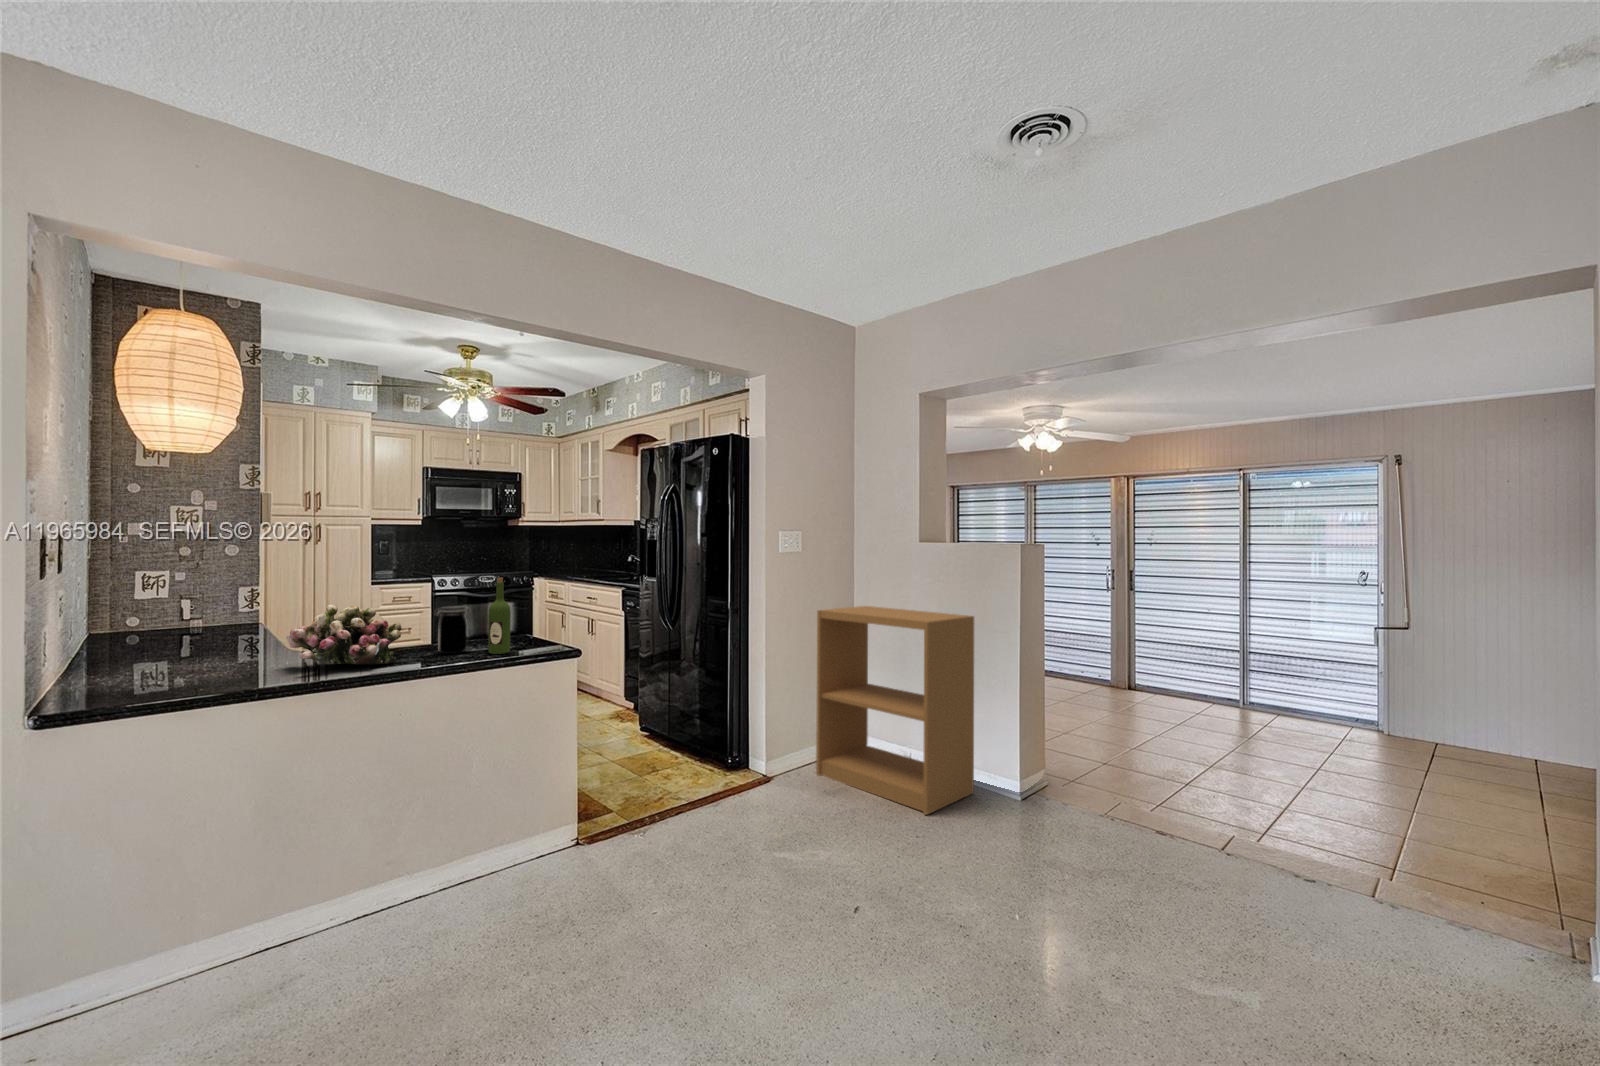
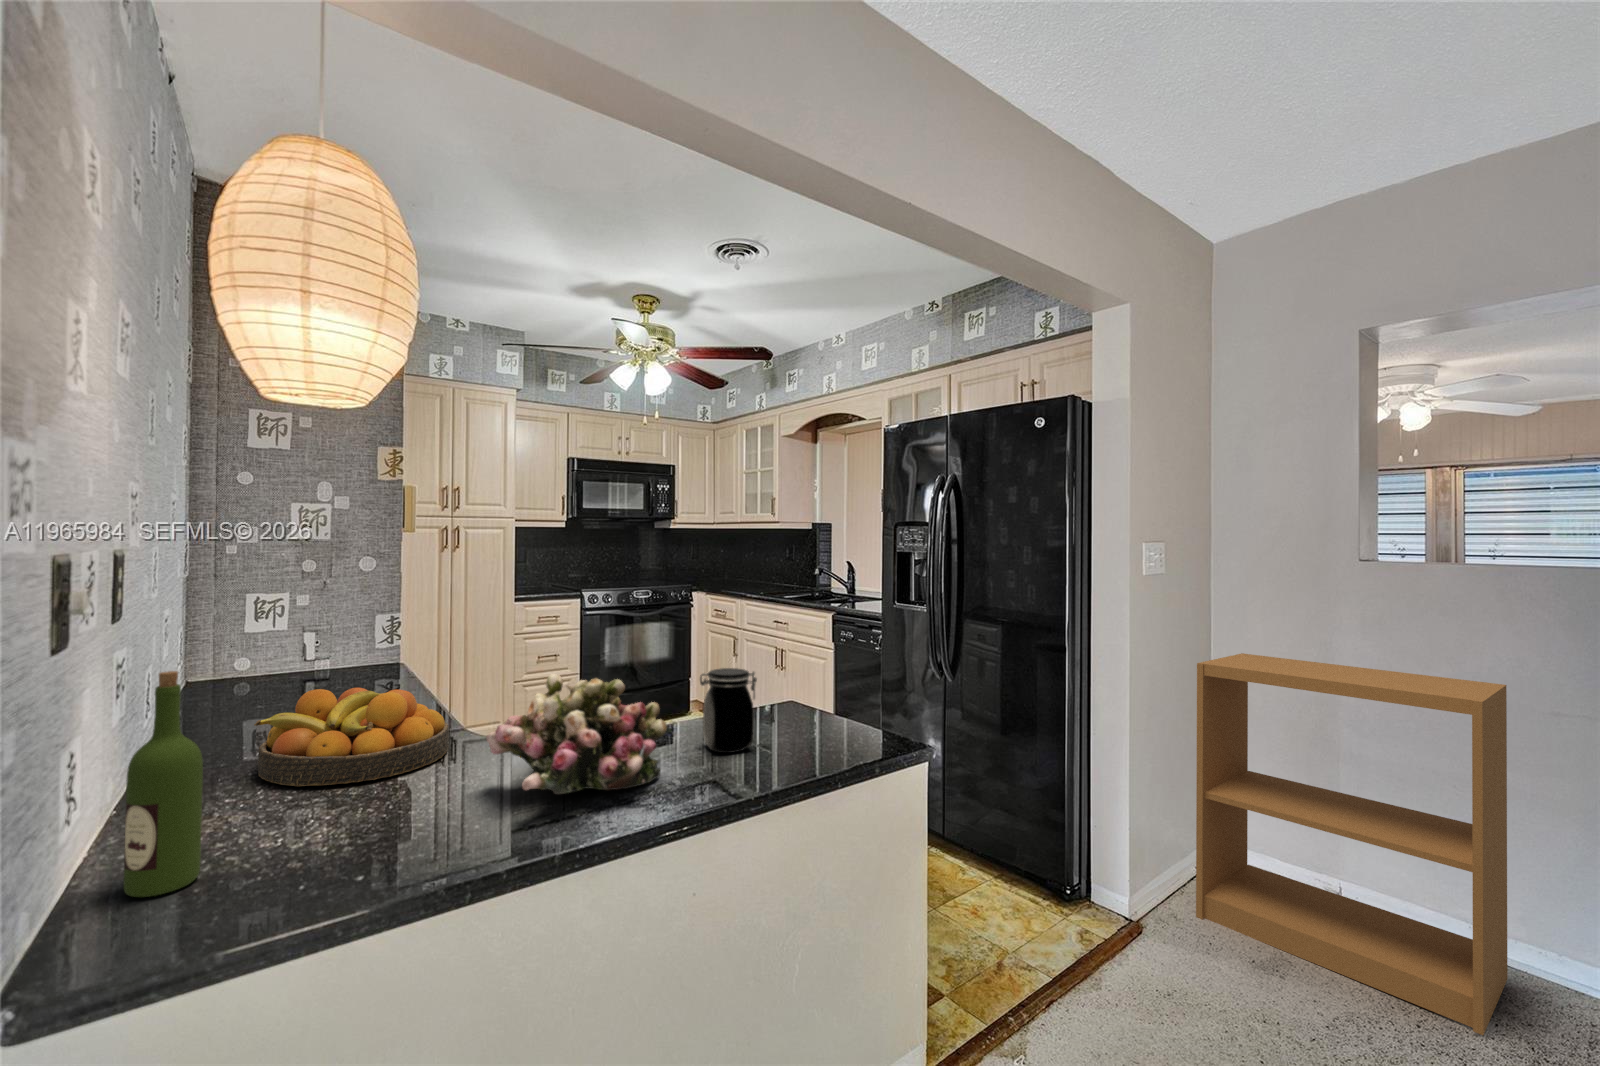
wine bottle: present [488,578,511,654] -> present [124,671,203,897]
fruit bowl: none [145,618,273,668] -> present [254,688,449,786]

